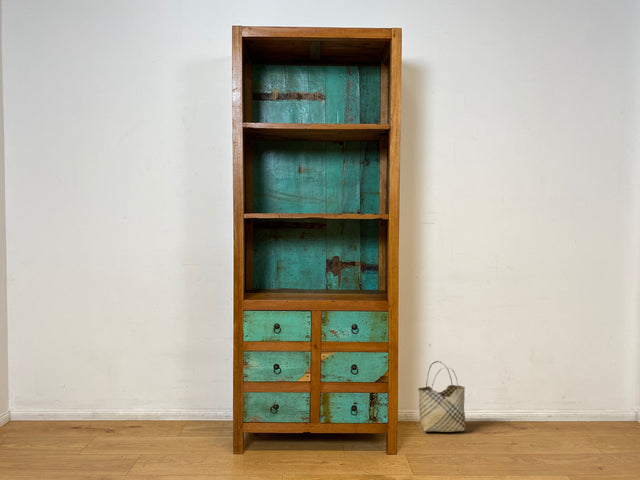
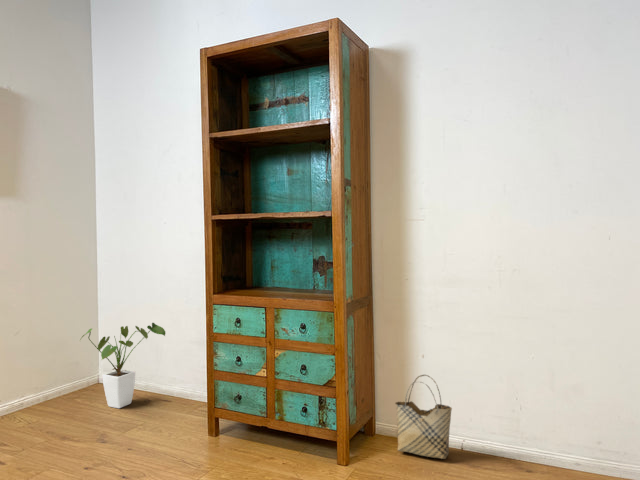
house plant: none [41,337,136,446] -> present [82,323,165,408]

